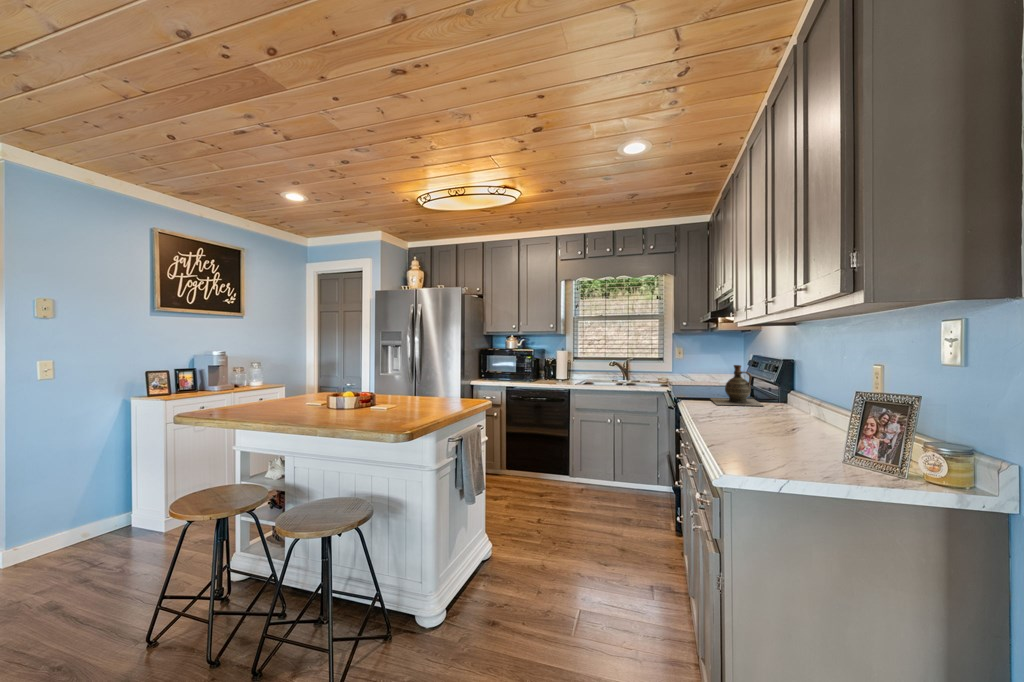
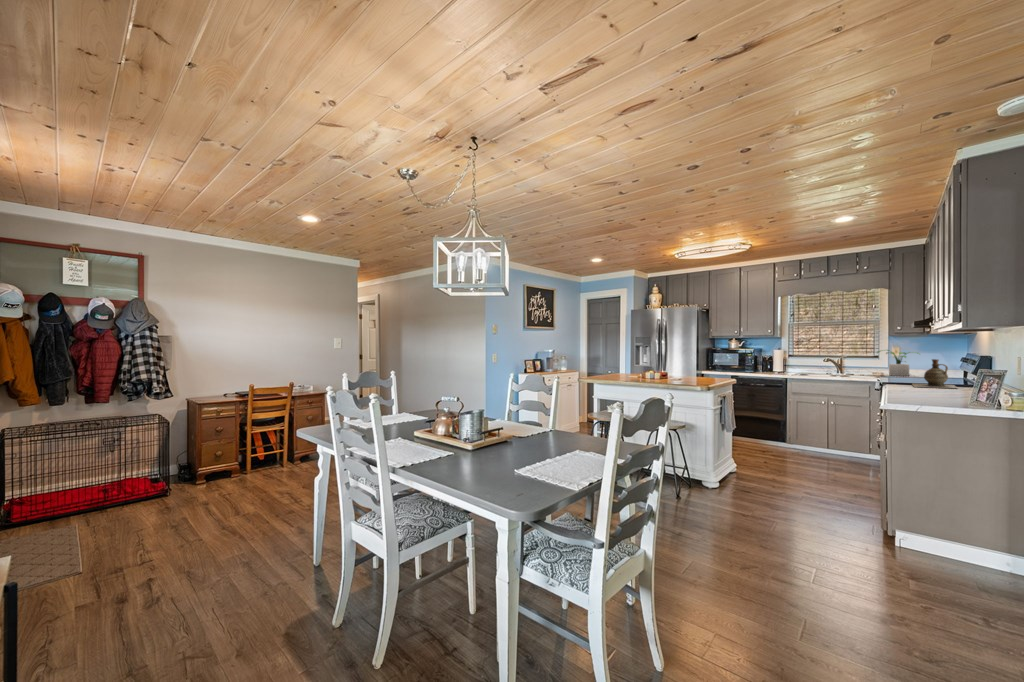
potted plant: none [664,351,705,383] -> present [878,350,909,376]

